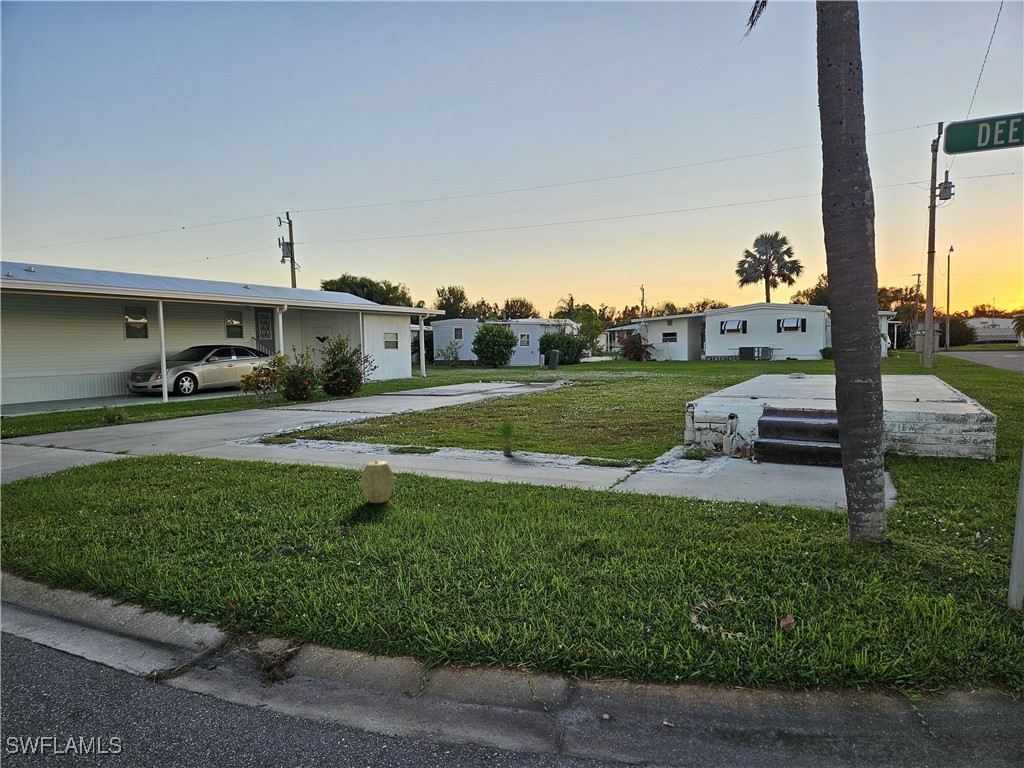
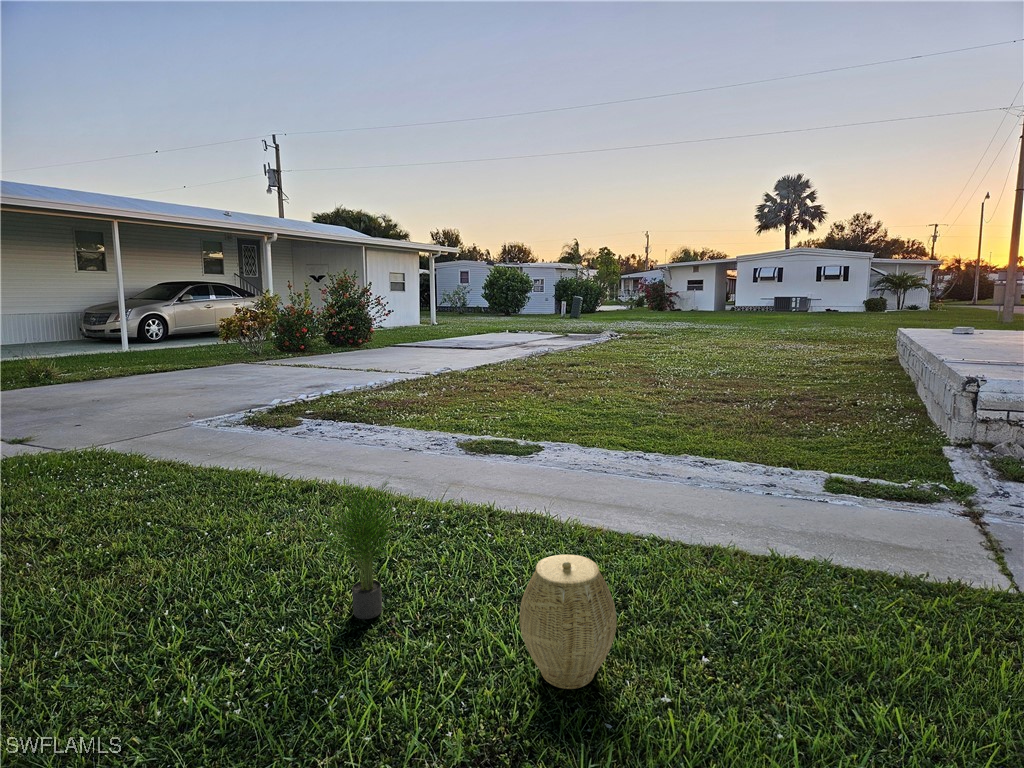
potted plant: present [498,420,514,456] -> present [315,479,402,619]

